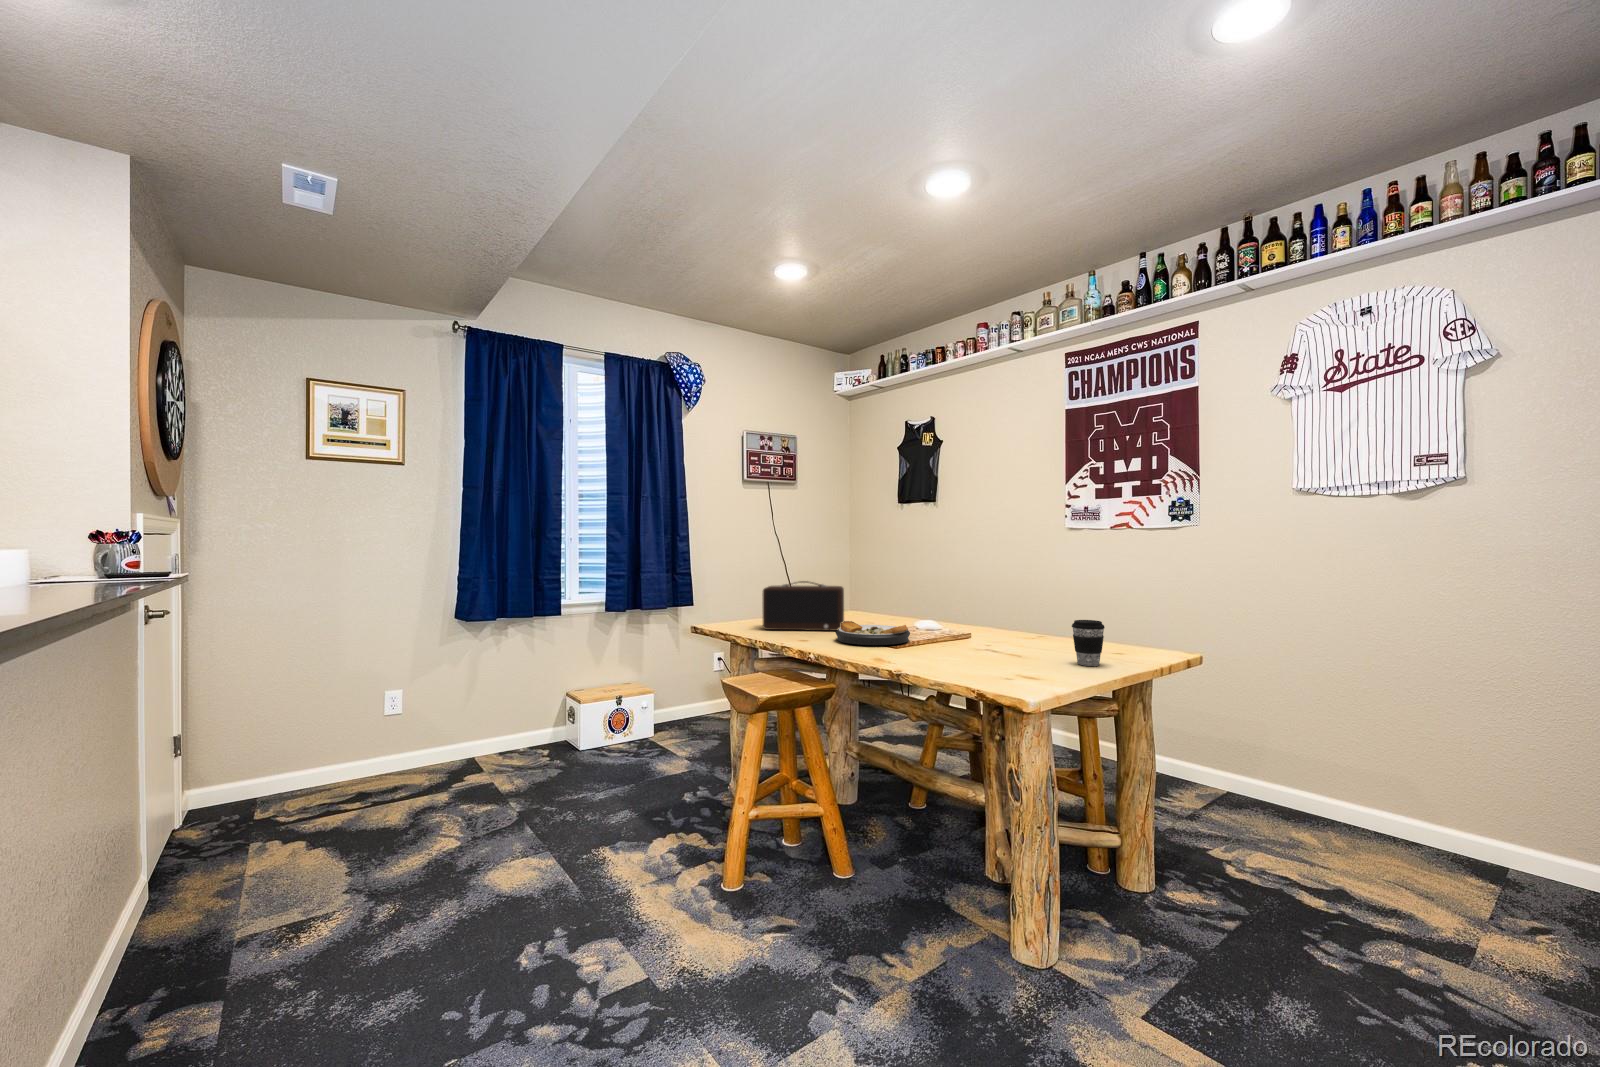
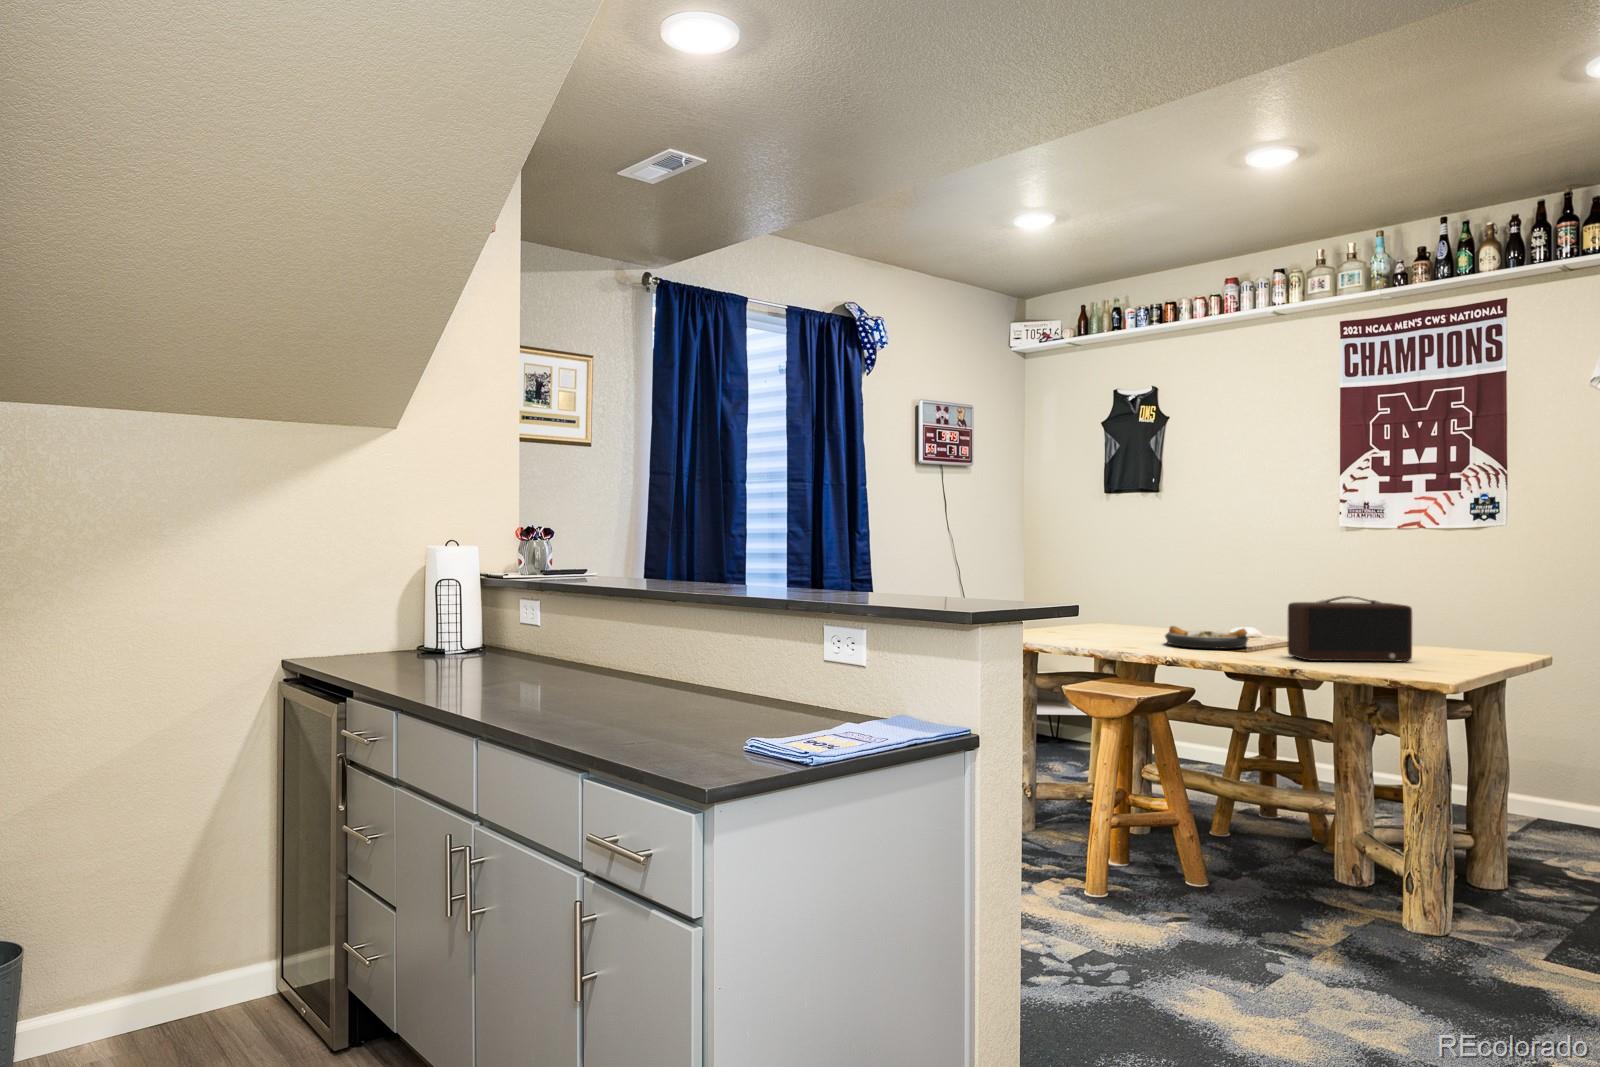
speaker: present [762,581,844,631] -> present [1288,596,1412,661]
coffee cup: present [1072,620,1105,666] -> none [1444,619,1478,662]

